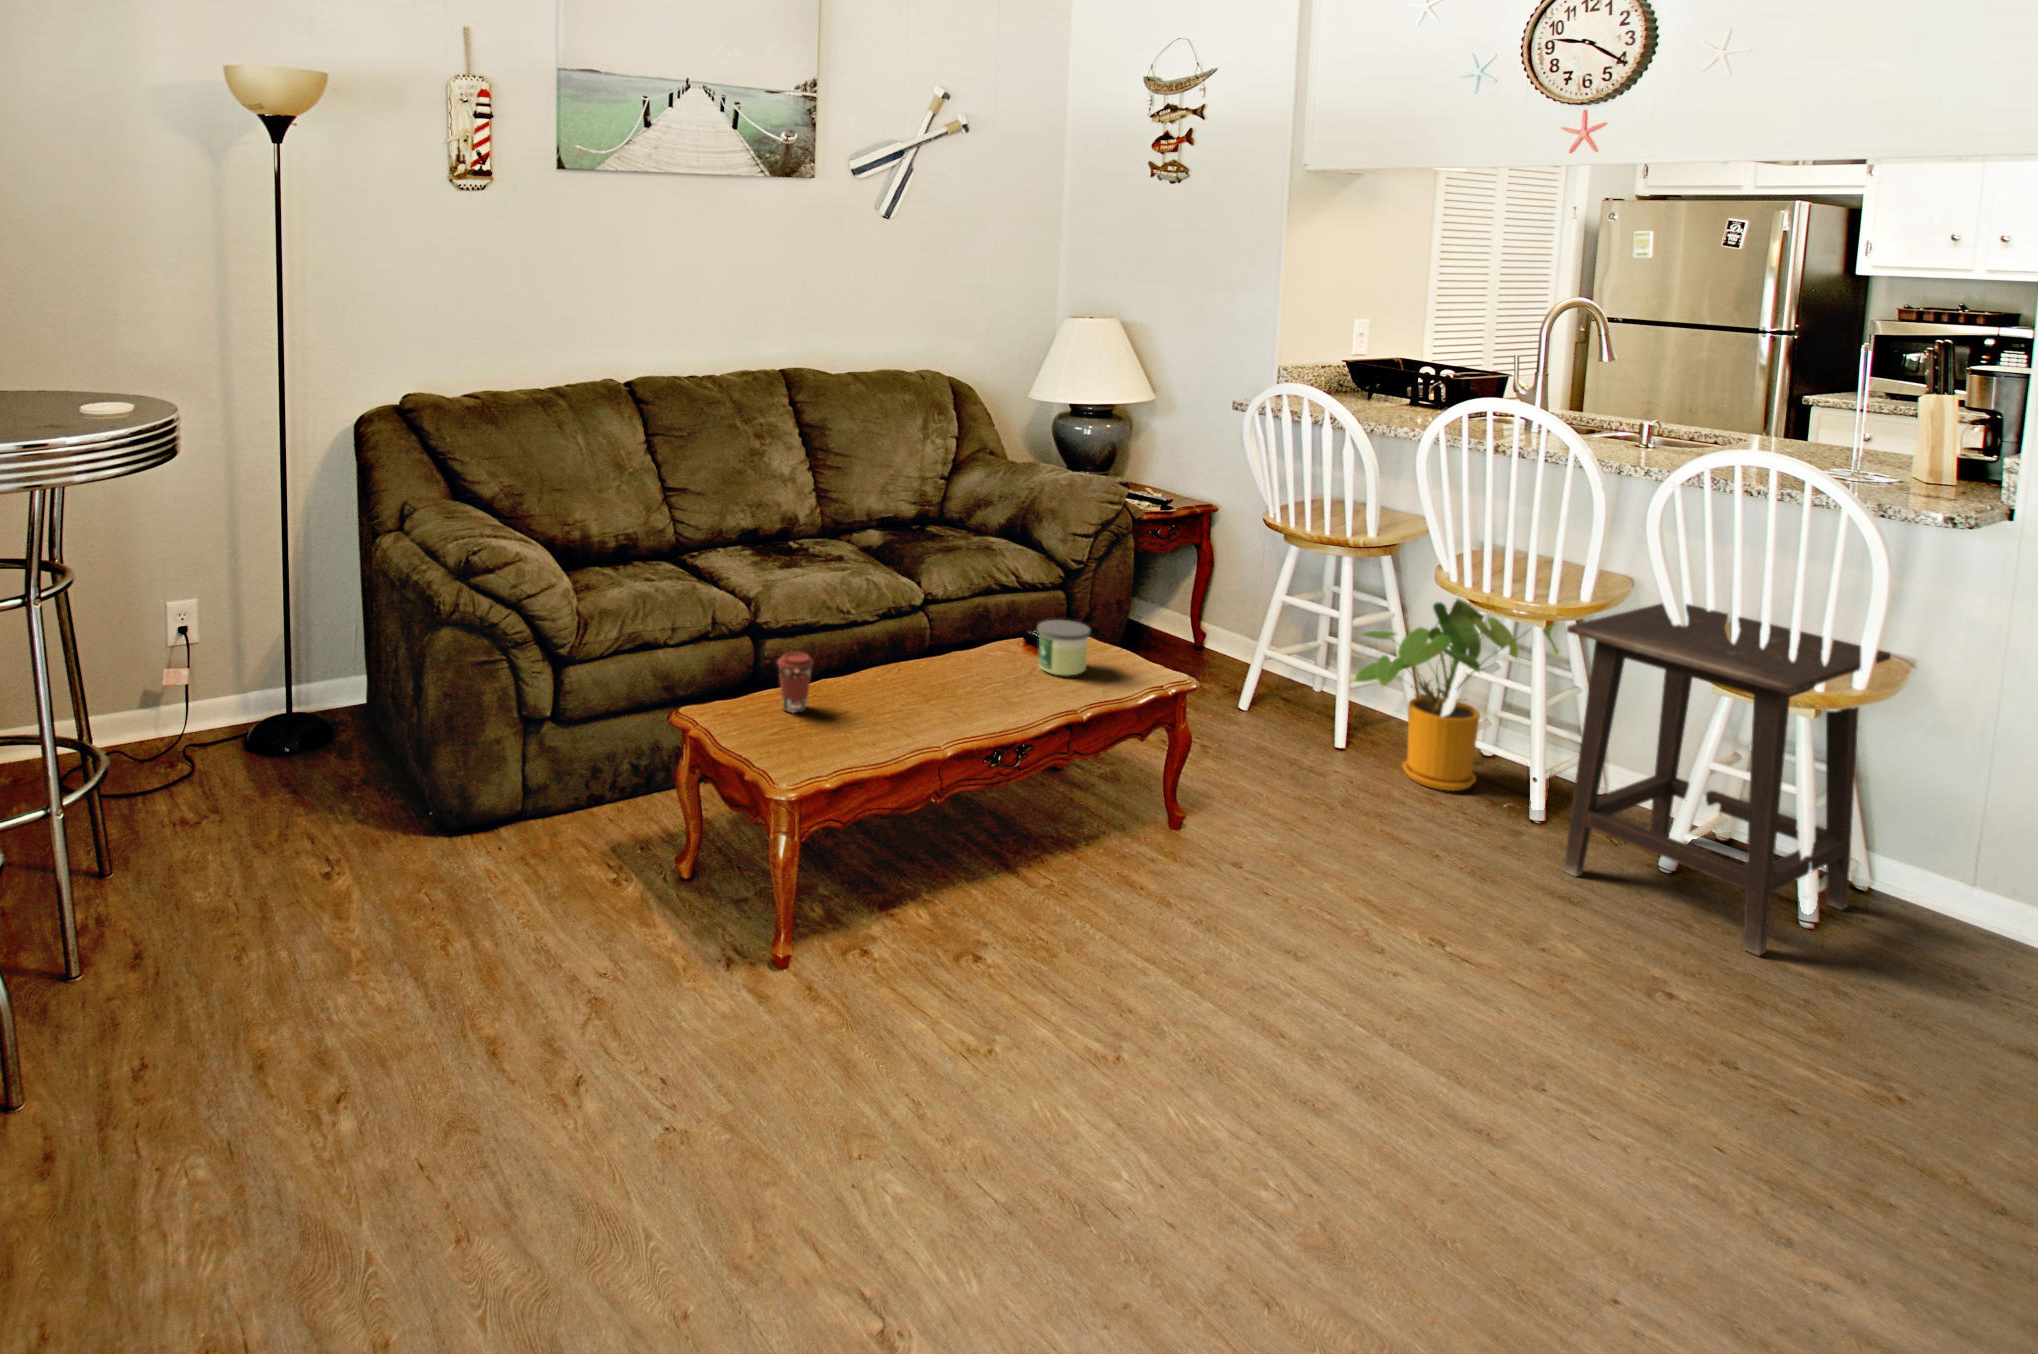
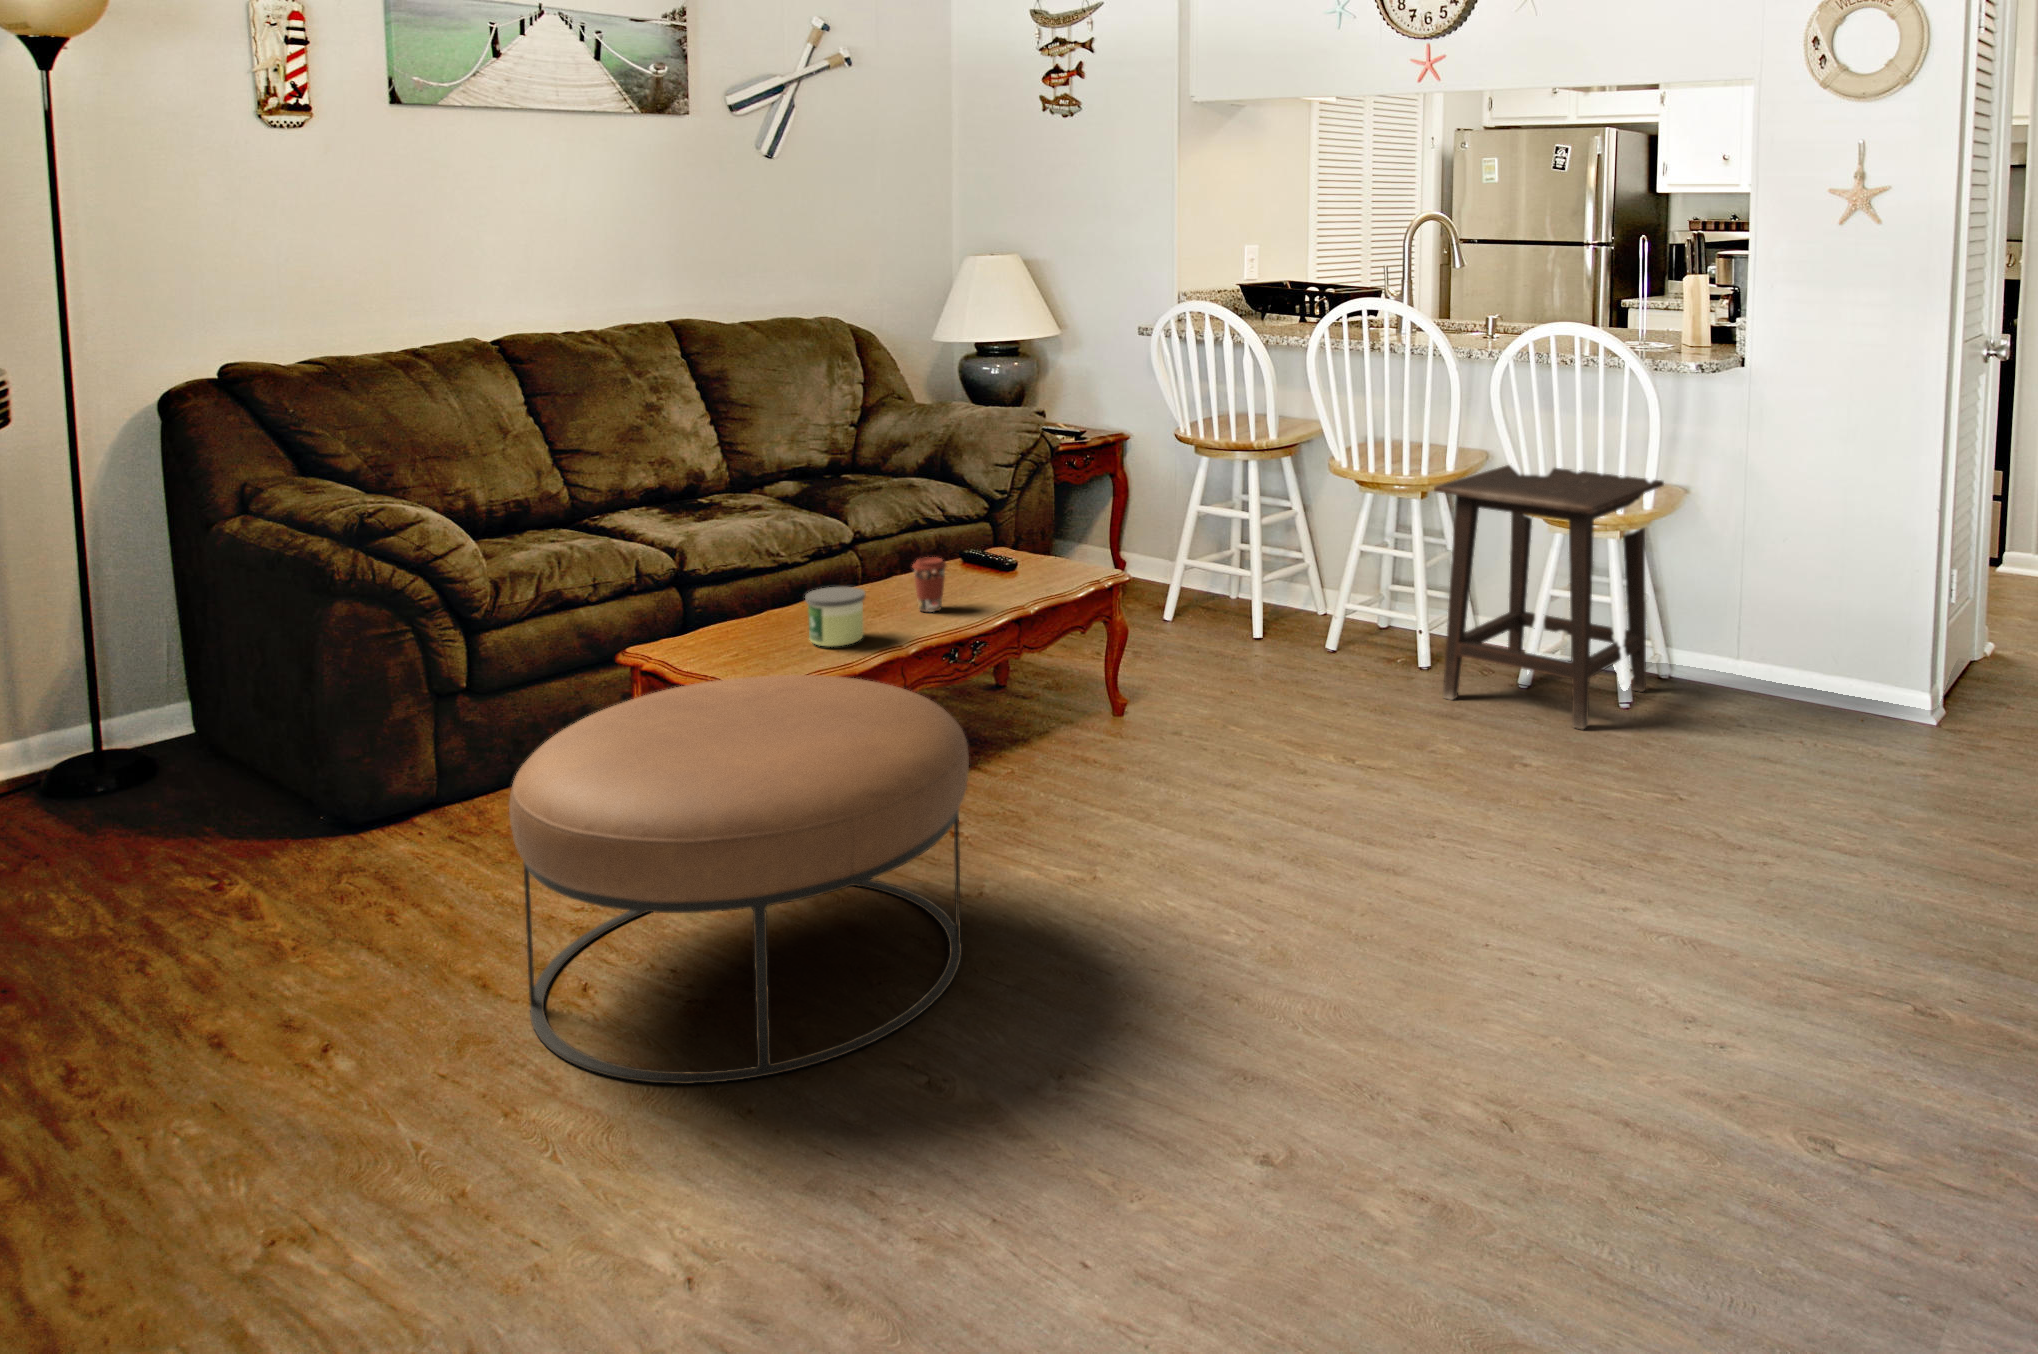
house plant: present [1354,599,1559,791] -> none [1265,478,1433,655]
candle: present [1037,620,1090,676] -> present [805,587,865,647]
coffee cup: present [777,652,814,713] -> present [912,557,947,612]
ottoman: none [513,771,979,1264] -> present [509,675,969,1084]

